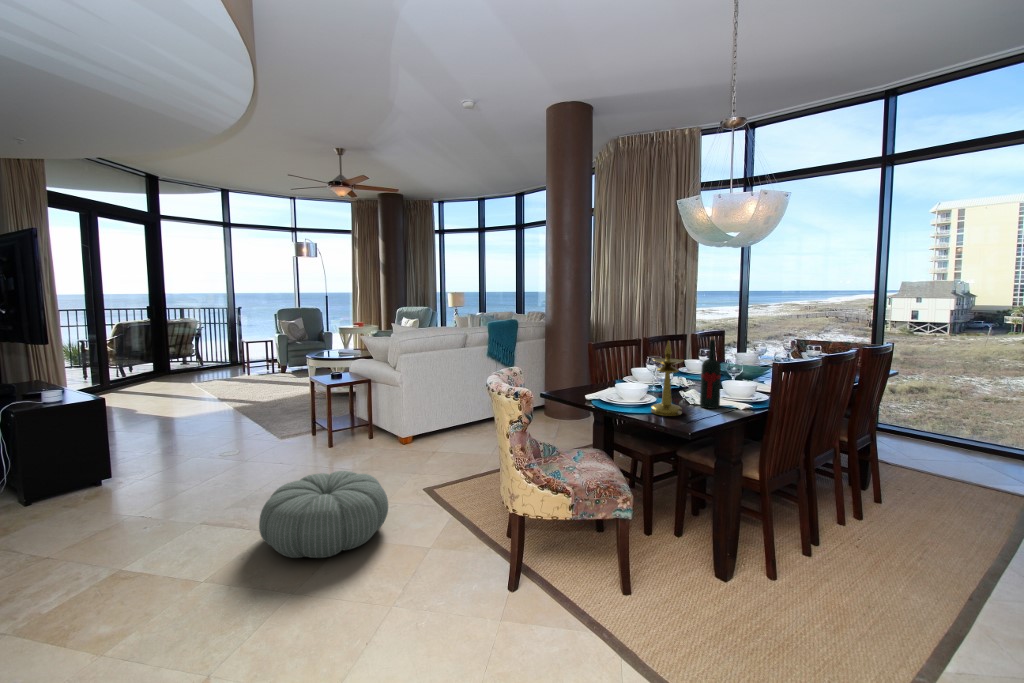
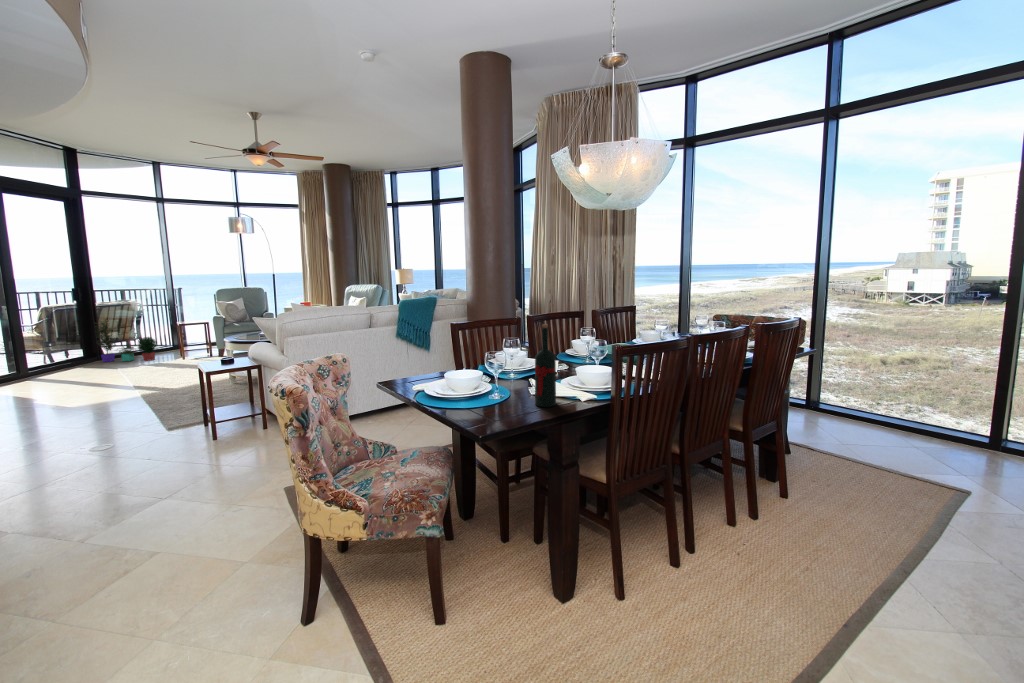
potted plant: none [165,335,223,375] -> present [96,321,157,362]
candlestick: present [651,341,684,416] -> none [470,330,507,417]
pouf: present [259,471,388,558] -> none [61,475,226,577]

